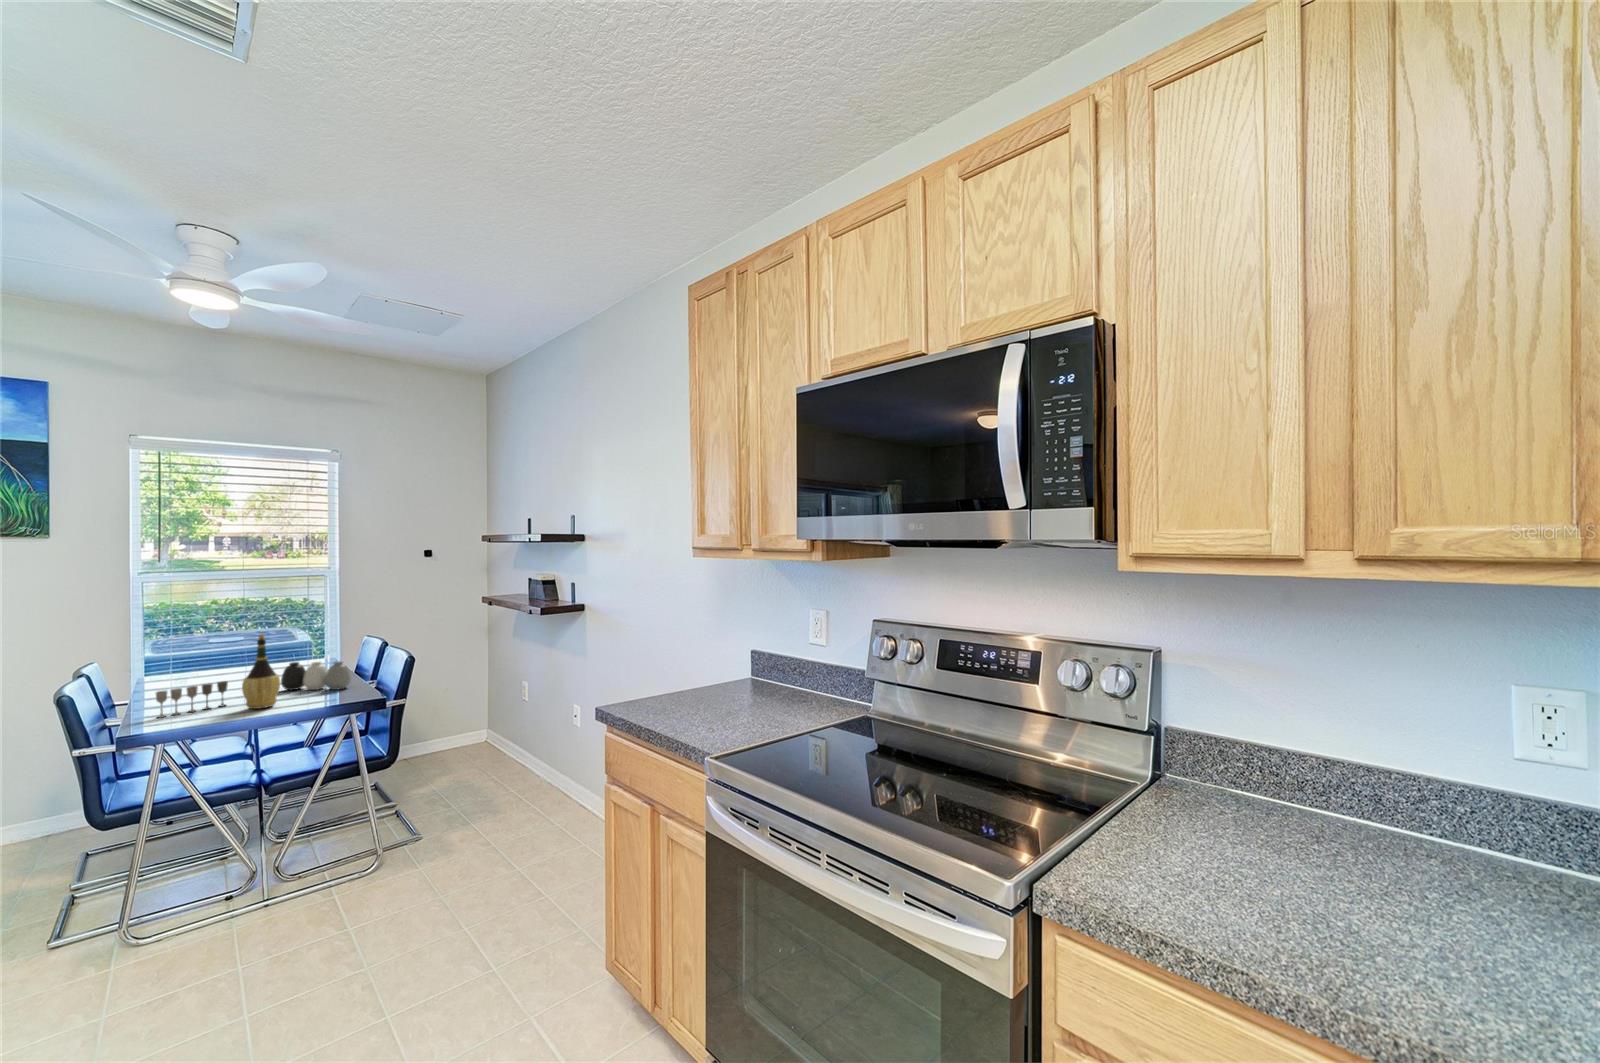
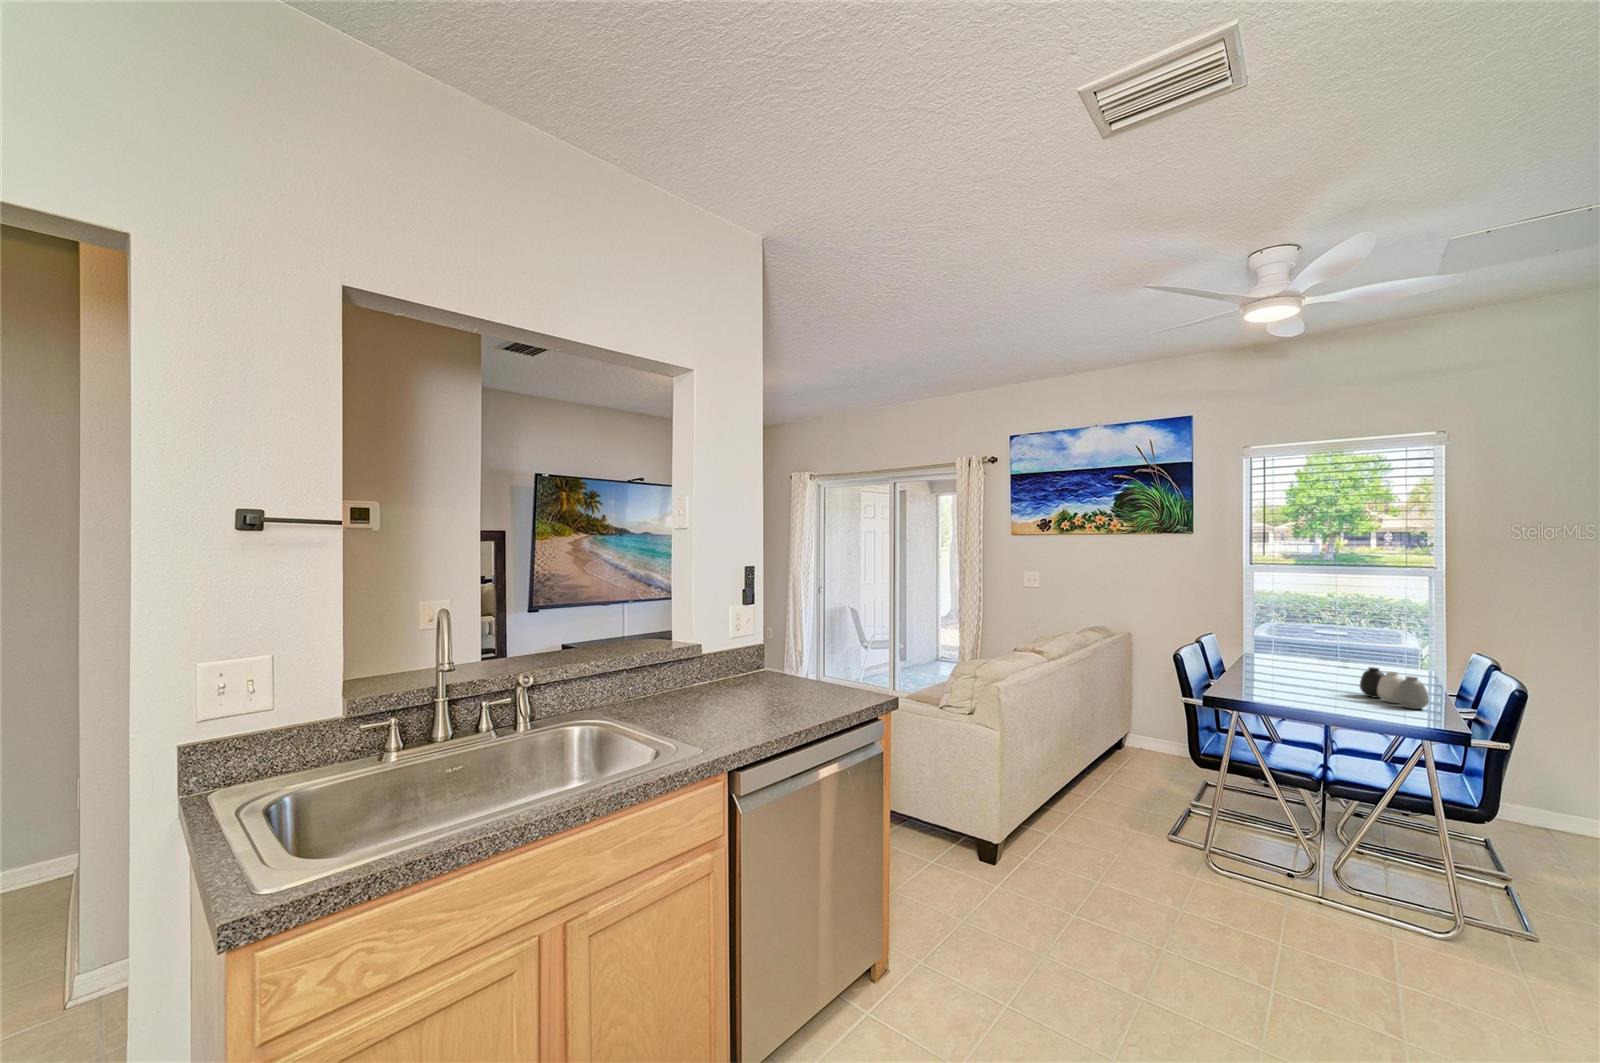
wine bottle: present [242,634,280,709] -> none [1291,629,1327,703]
wine glass: present [156,681,228,718] -> none [1236,665,1295,693]

